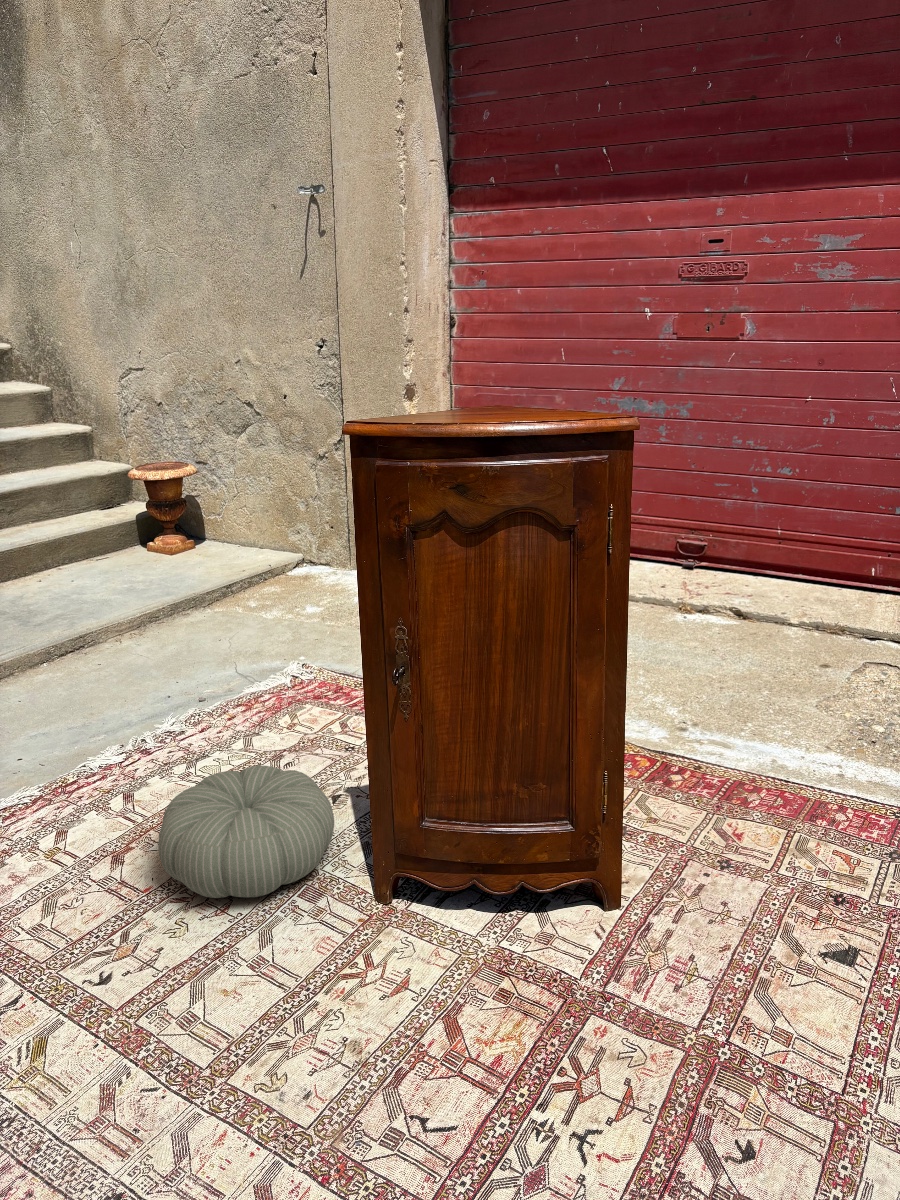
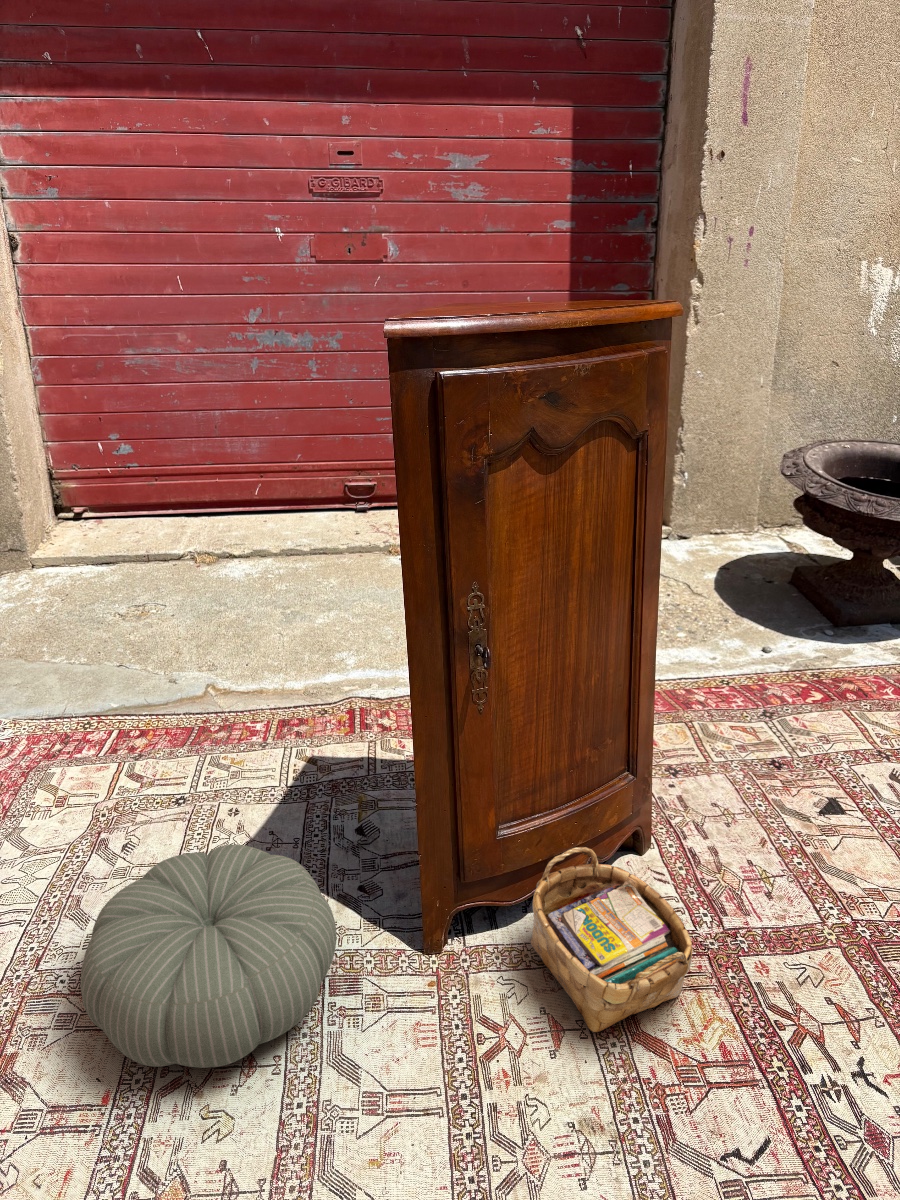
woven basket: none [412,857,534,1013] -> present [531,847,693,1032]

